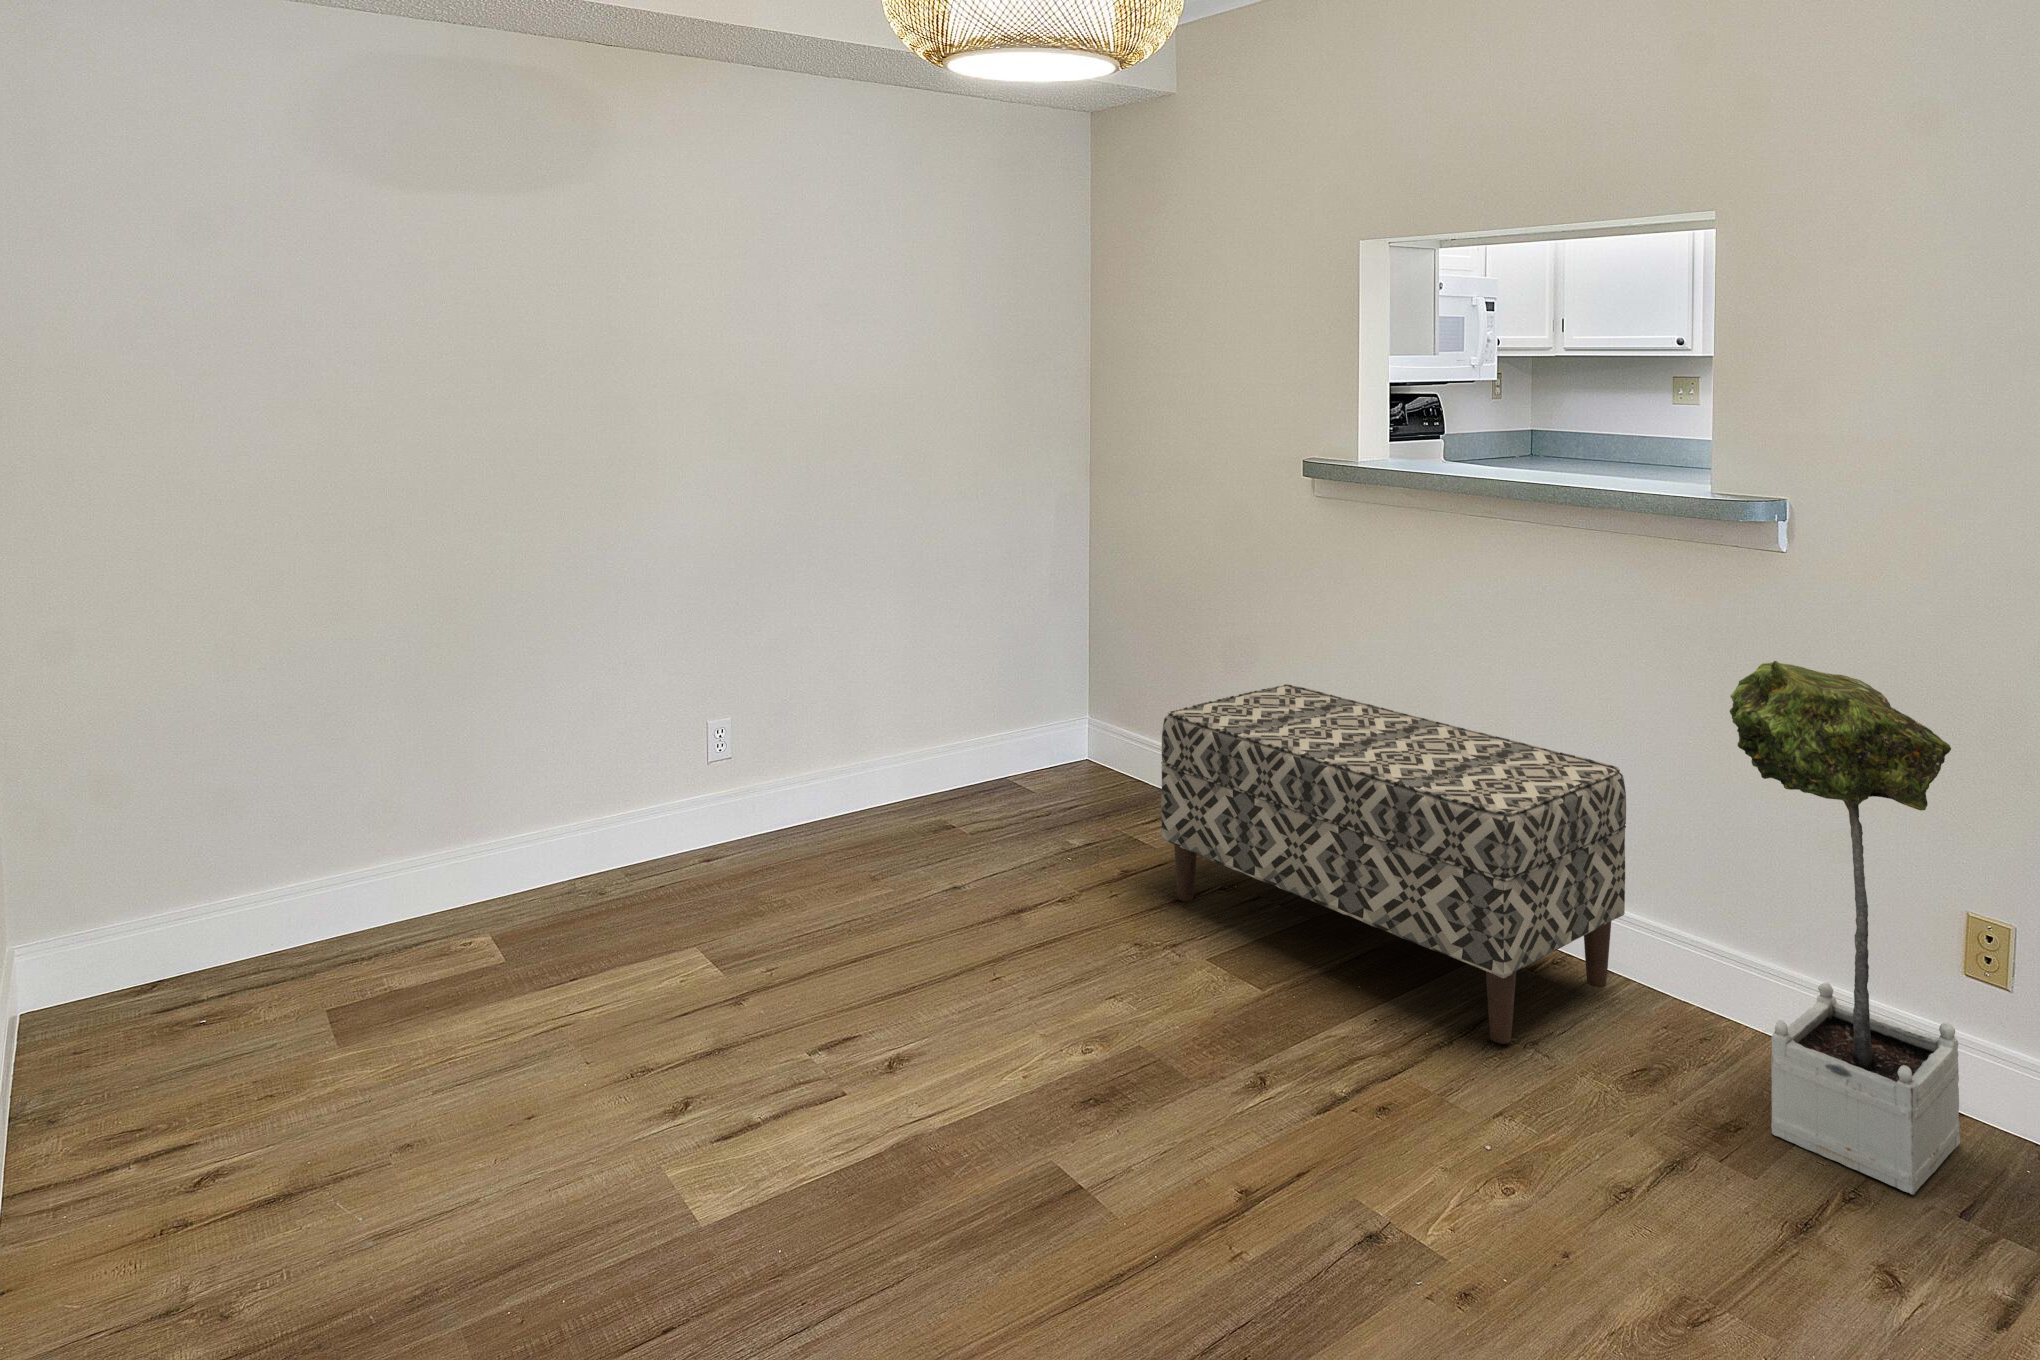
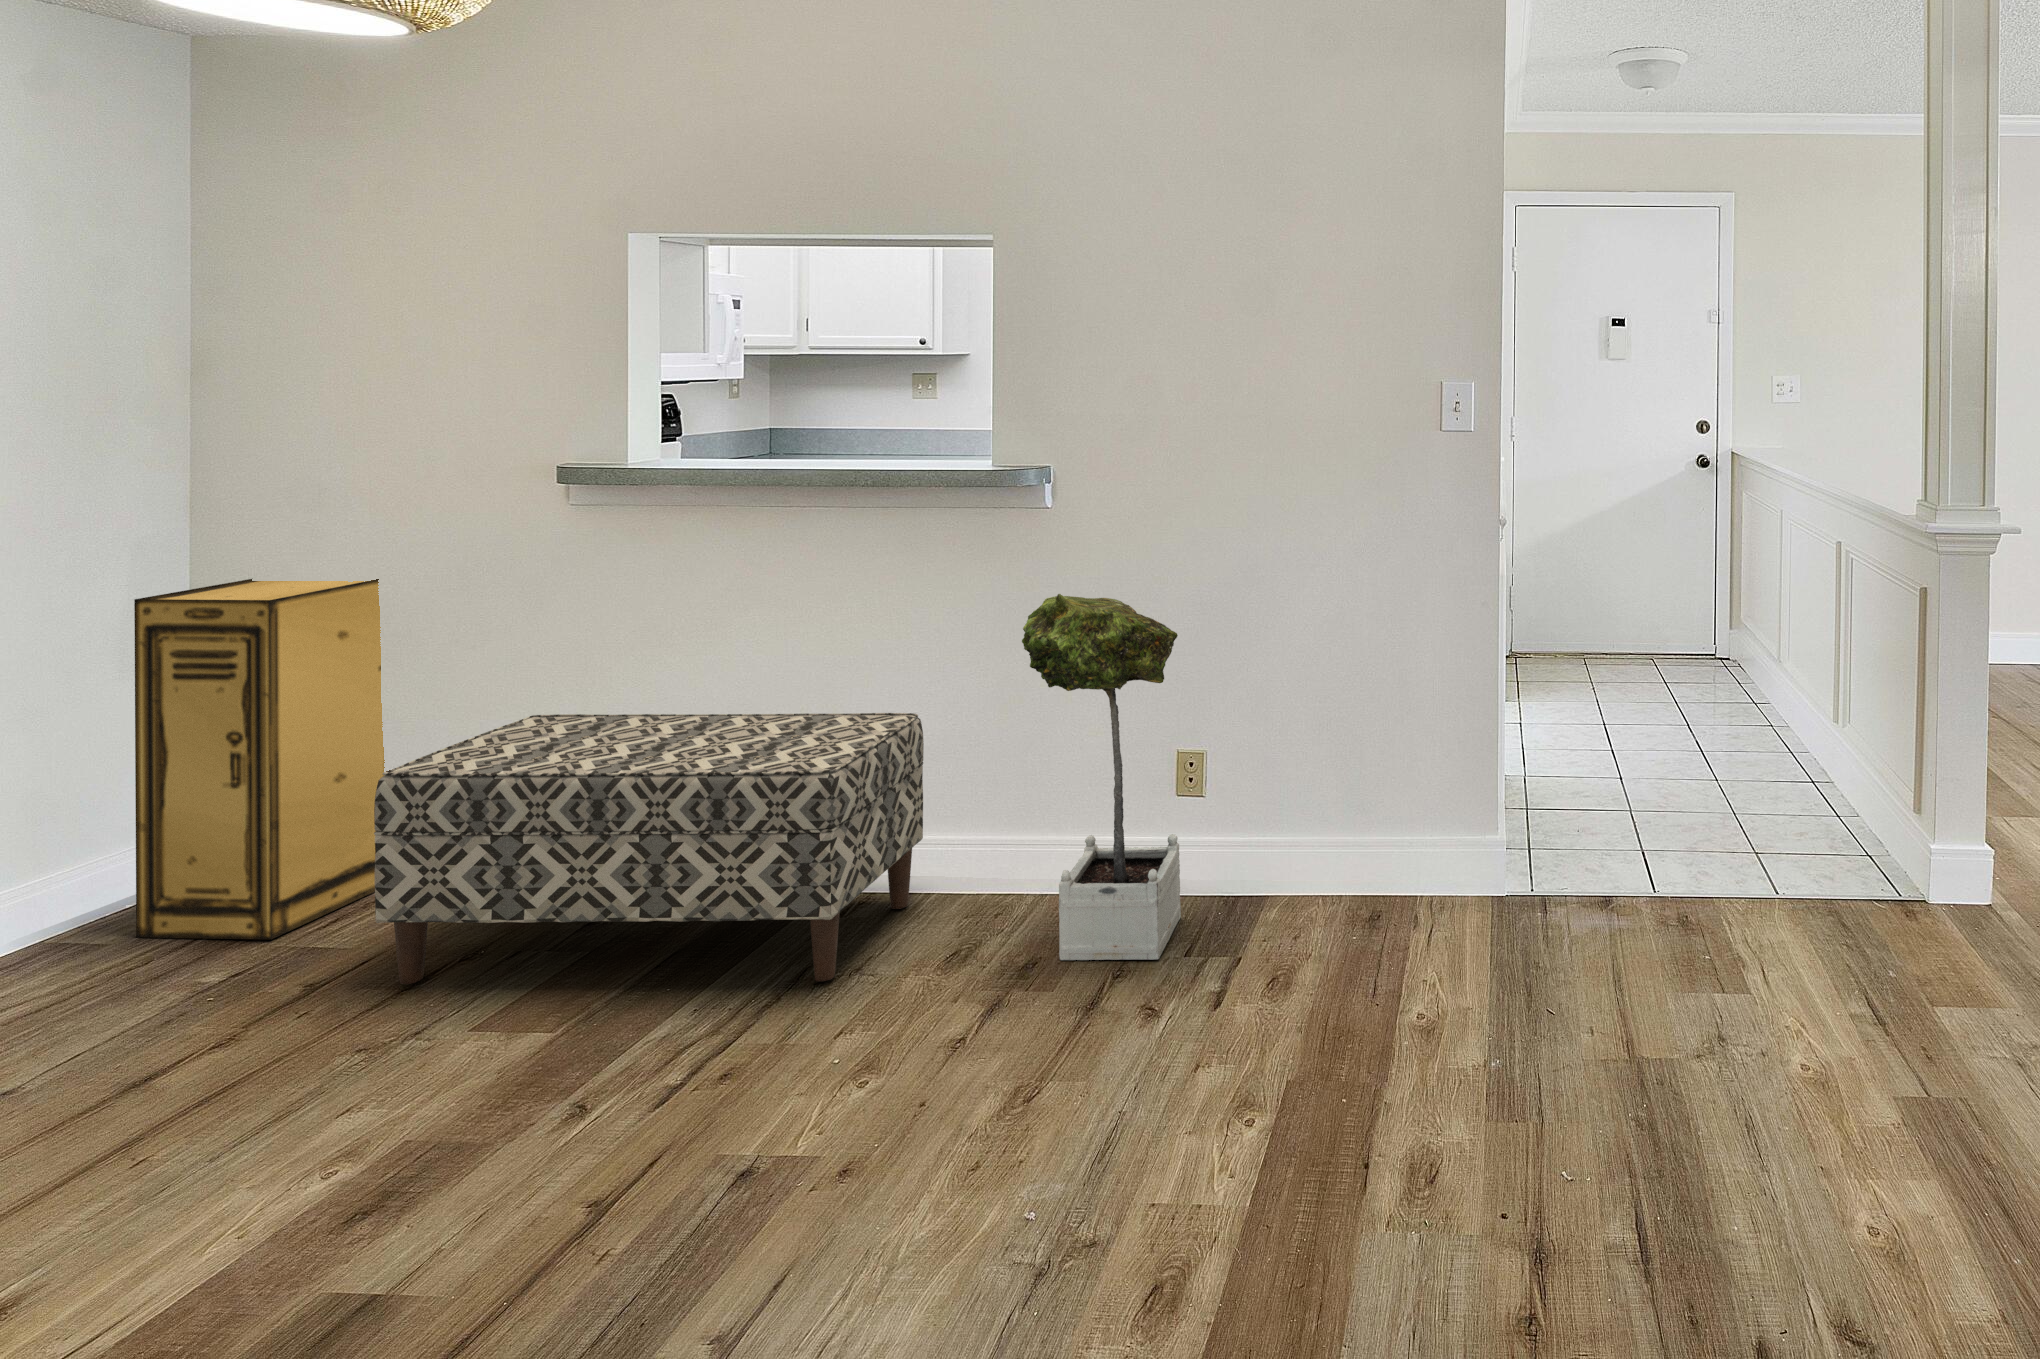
storage cabinet: none [1050,530,1201,827] -> present [134,579,385,939]

